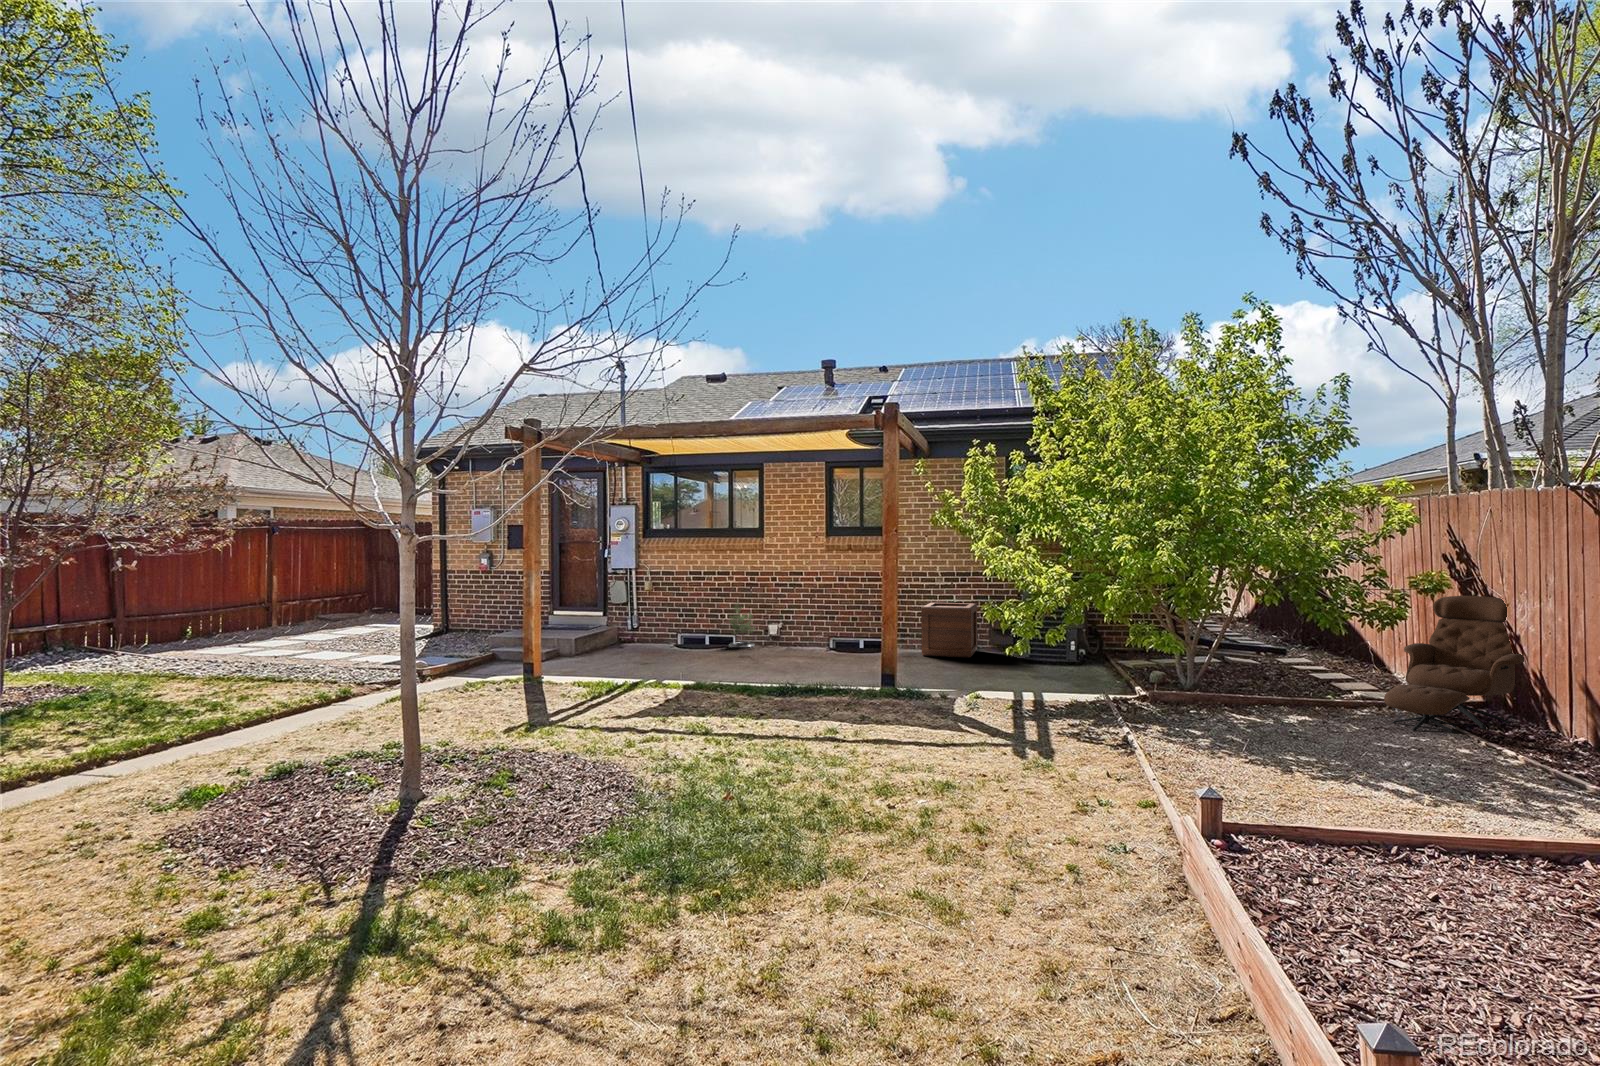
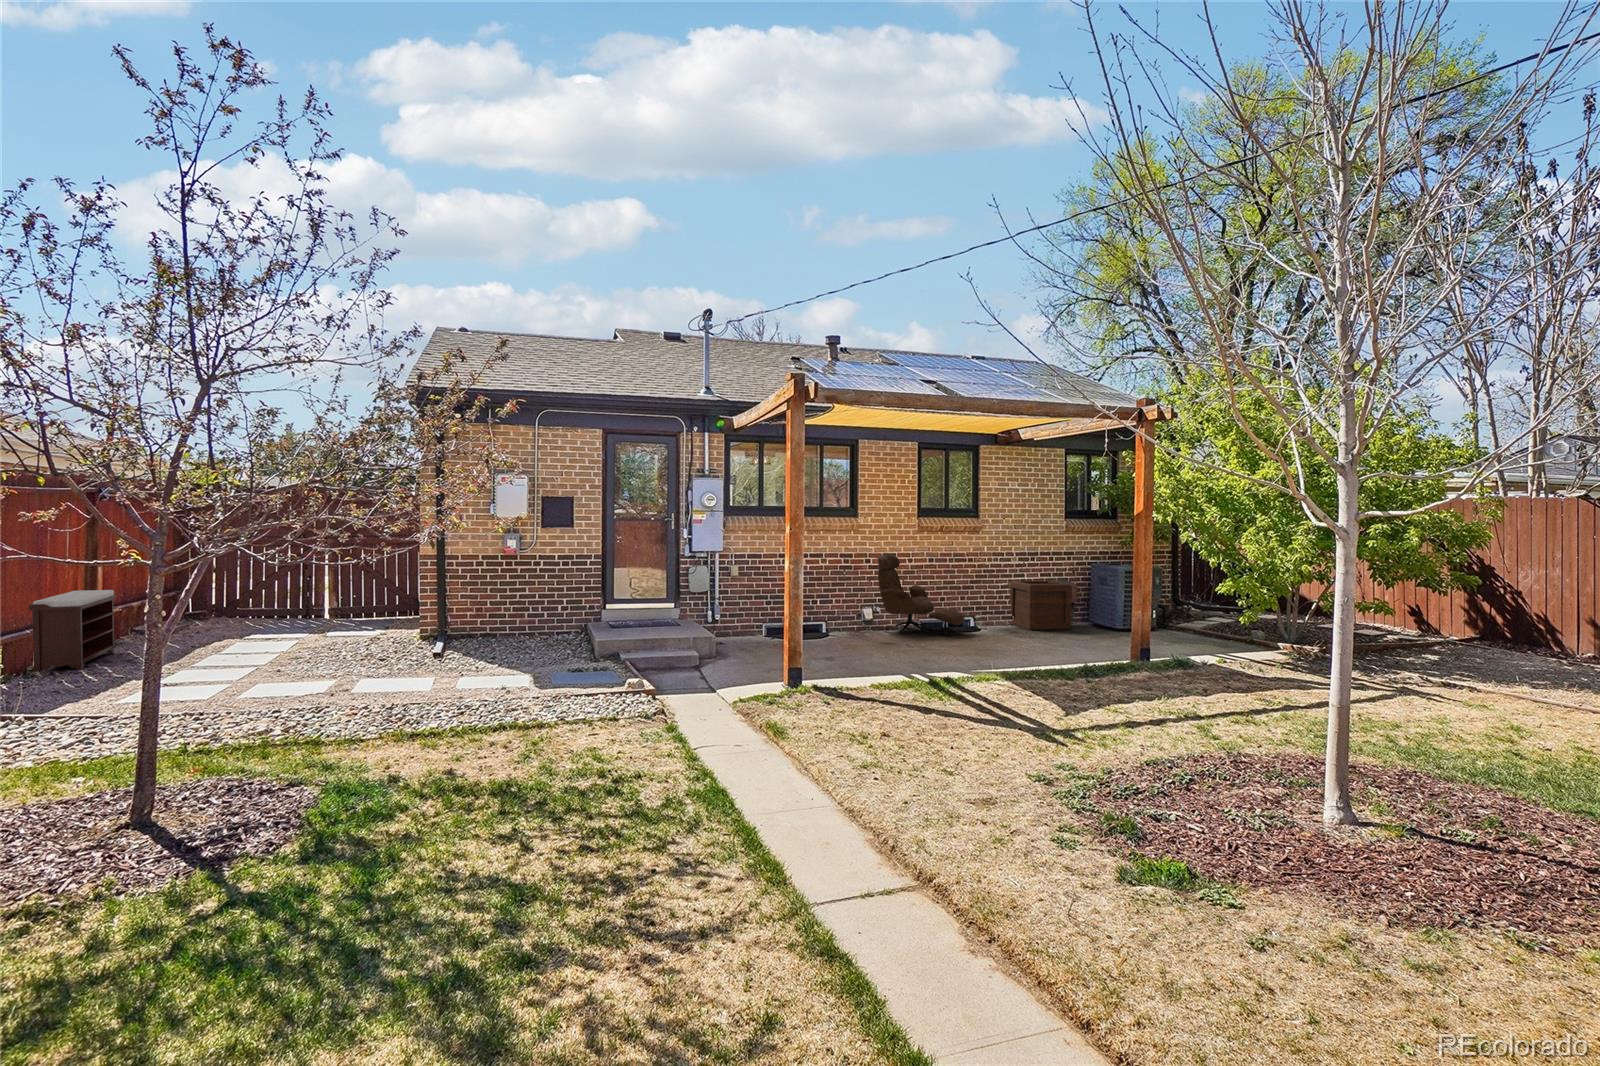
bench: none [187,590,261,640] -> present [29,590,117,672]
lounge chair: present [1384,596,1524,734] -> present [878,555,965,636]
potted tree: present [730,602,754,647] -> none [832,585,859,633]

